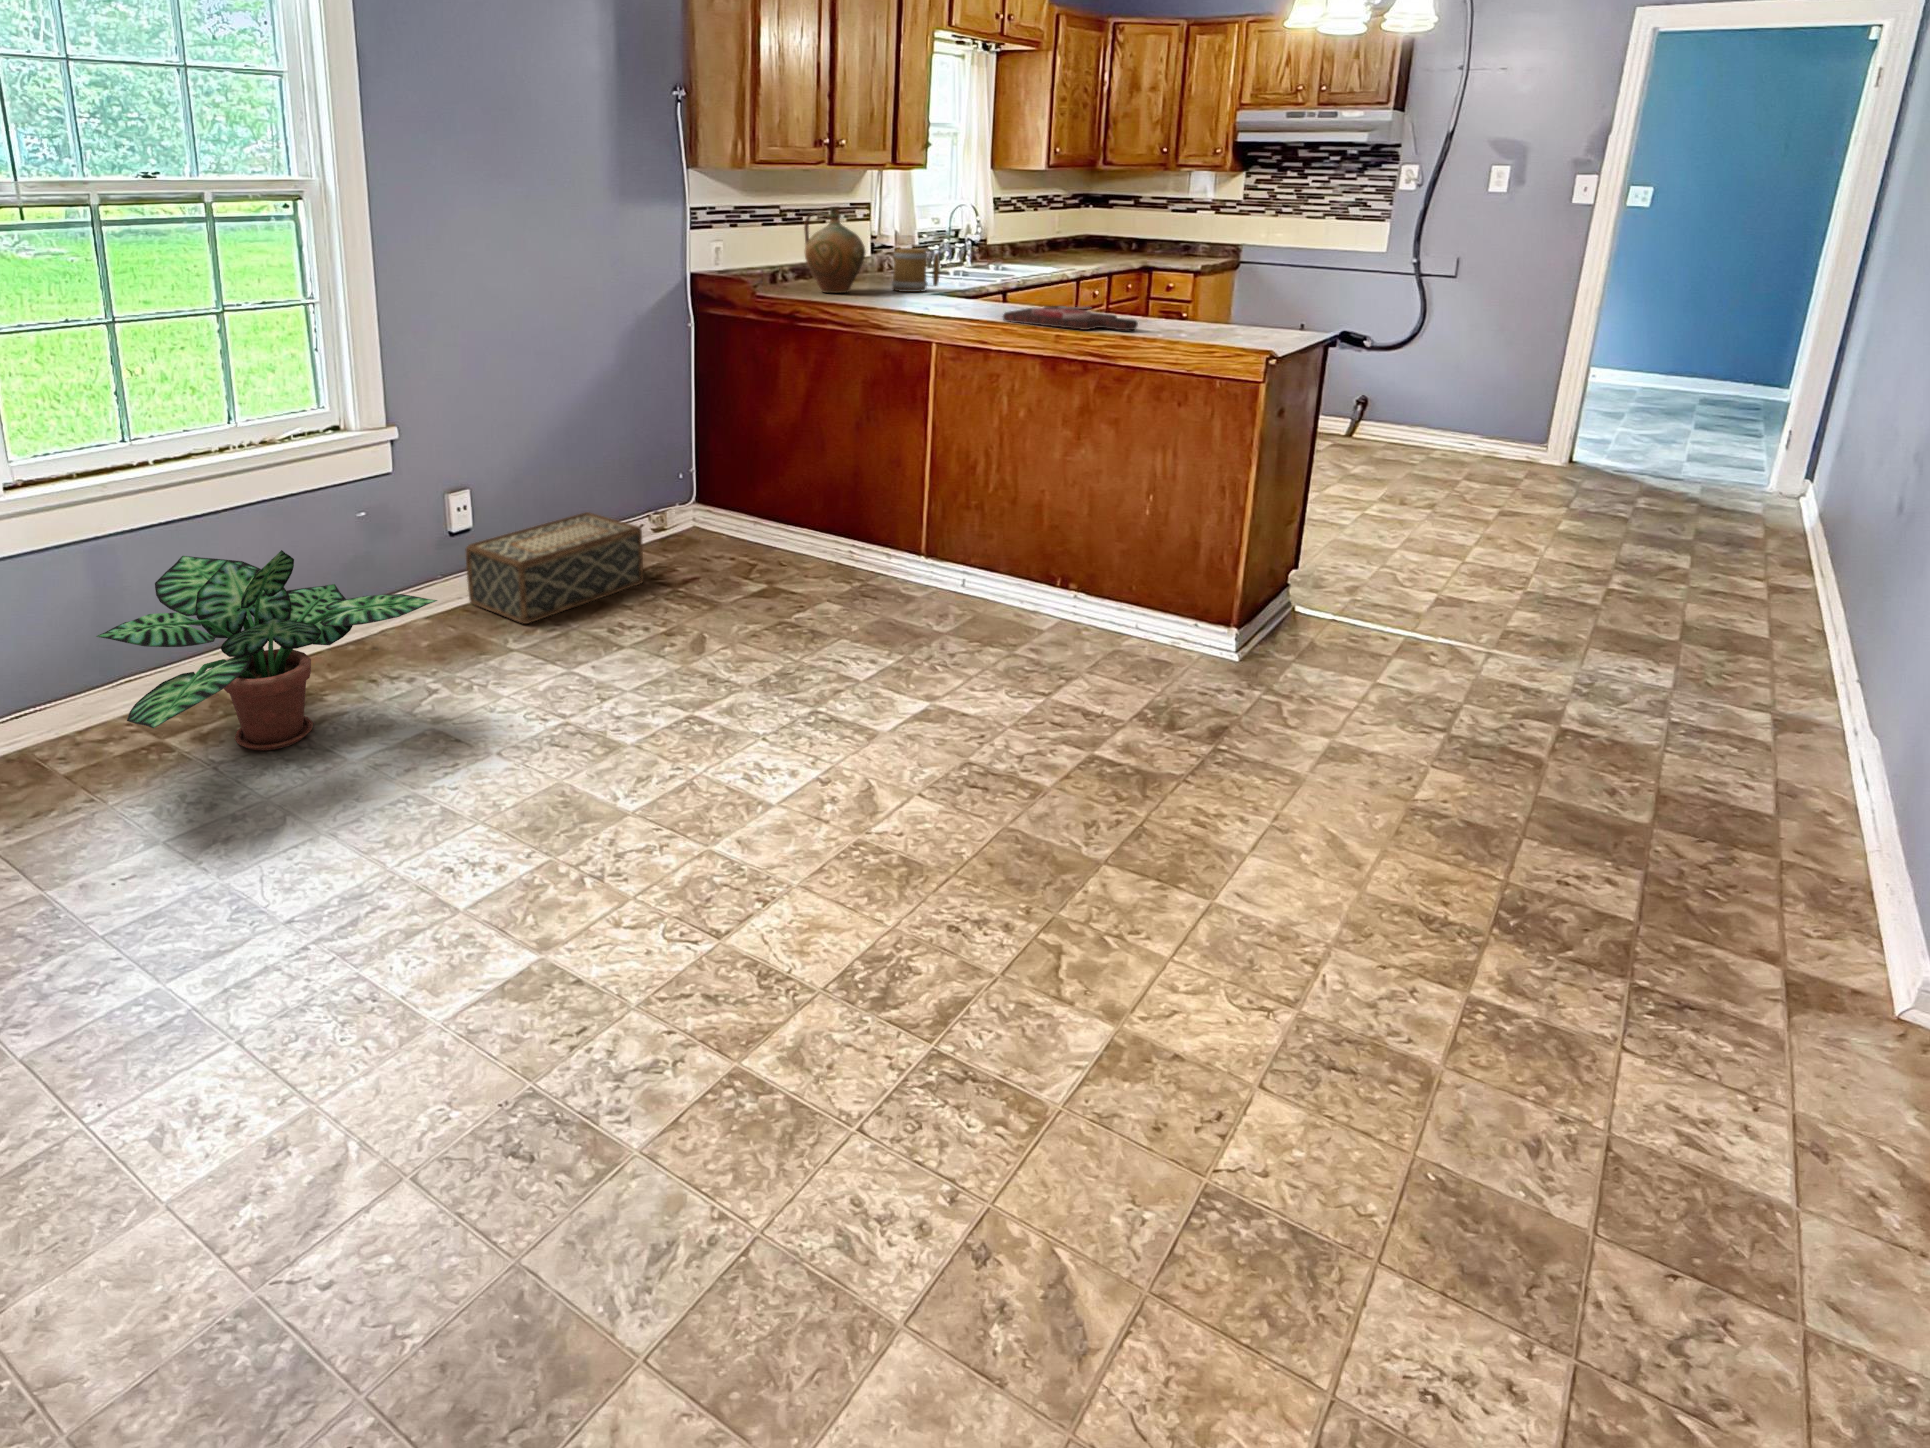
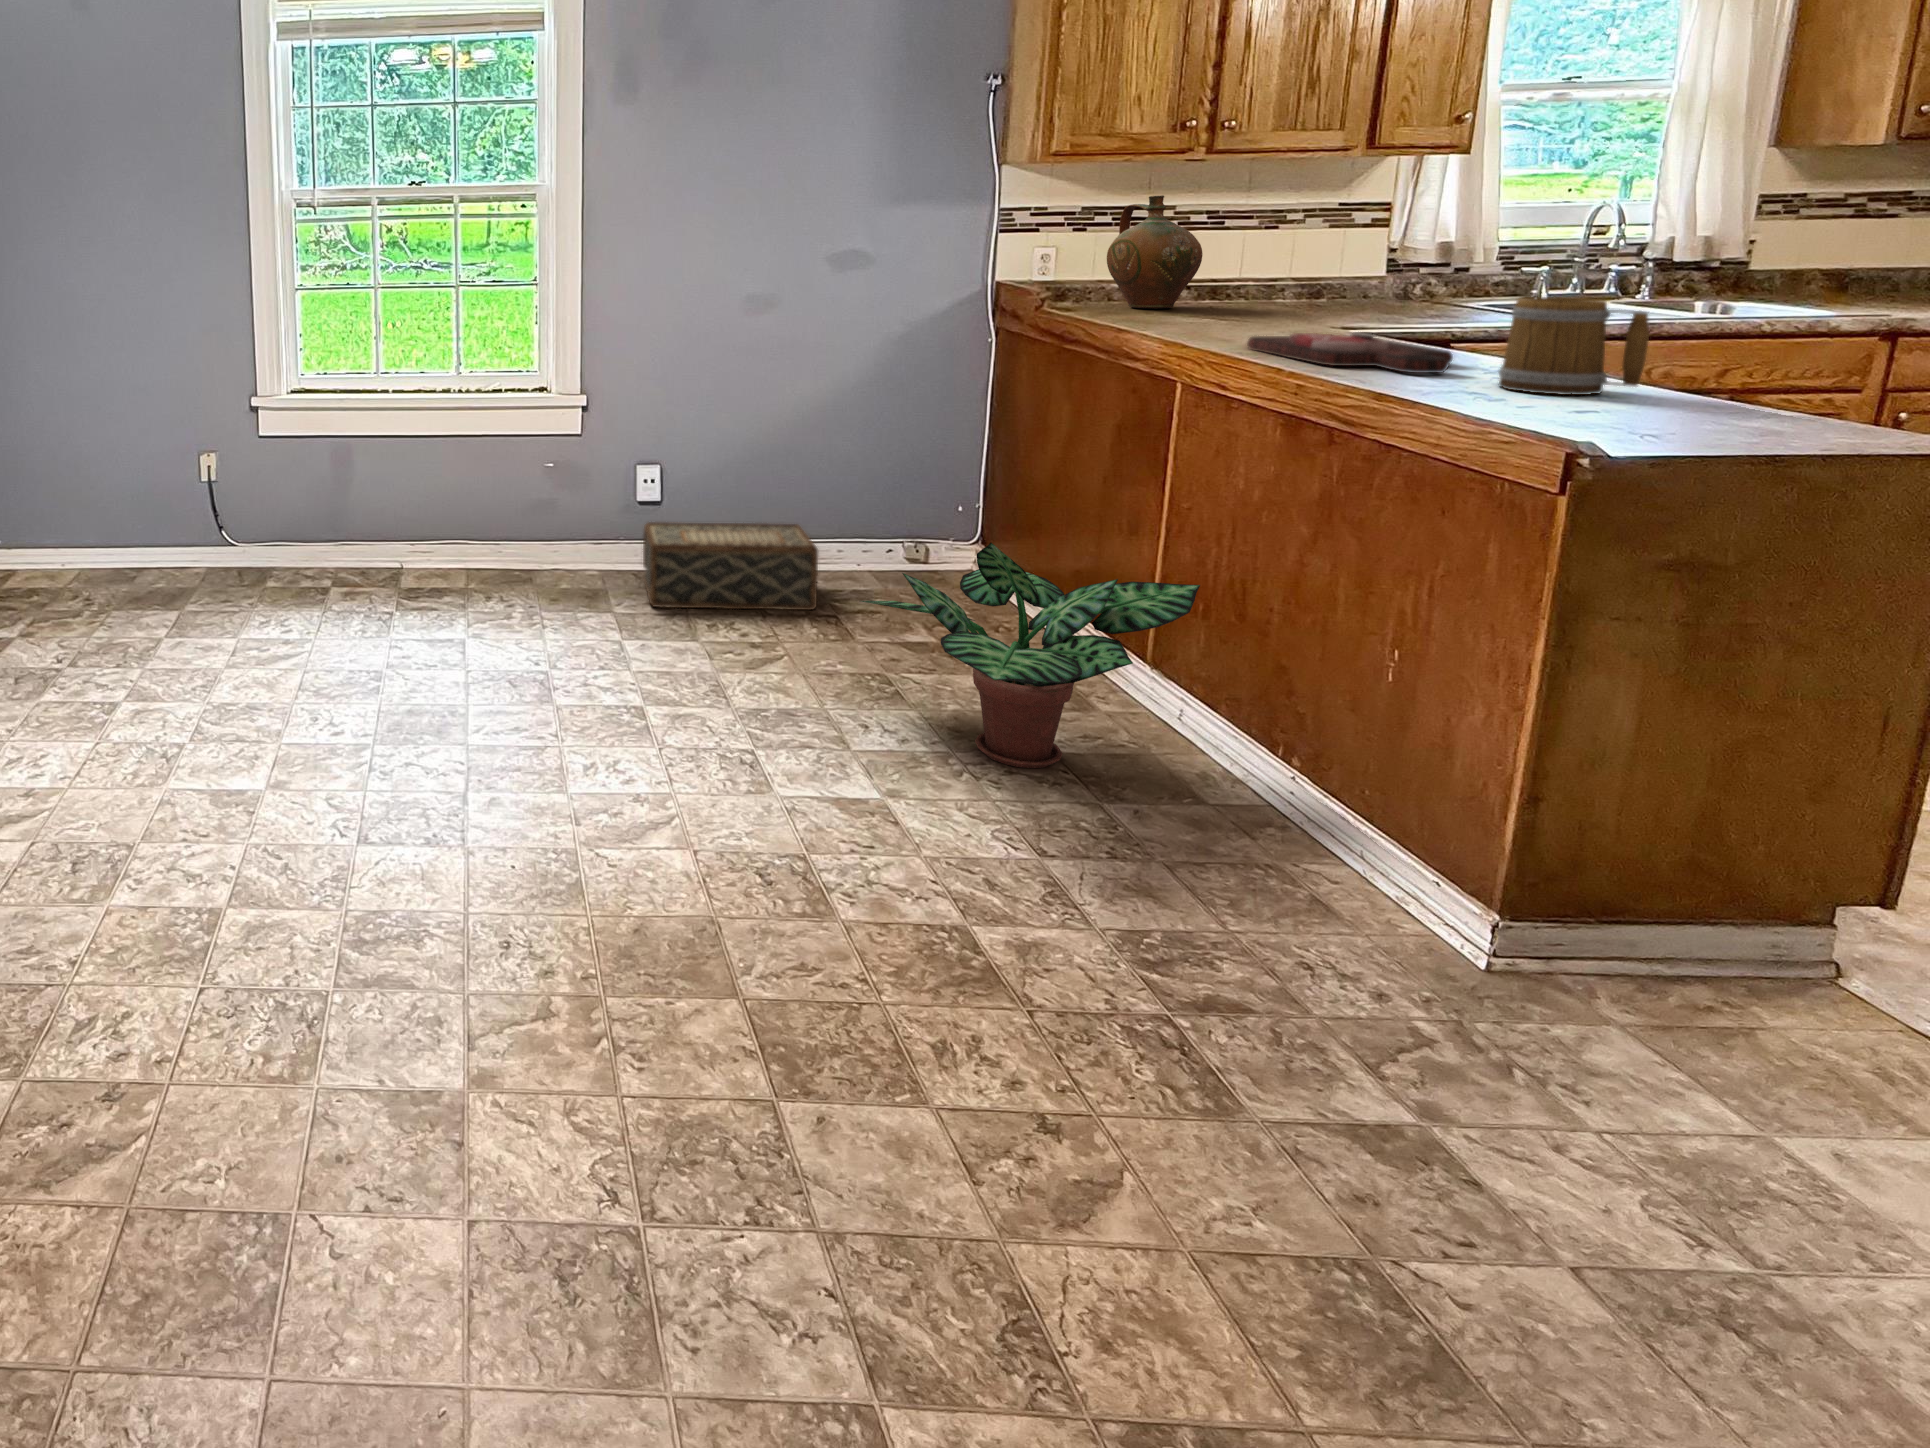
mug: present [892,248,940,292] -> present [1499,297,1649,395]
potted plant: present [96,550,437,751] -> present [861,543,1200,768]

